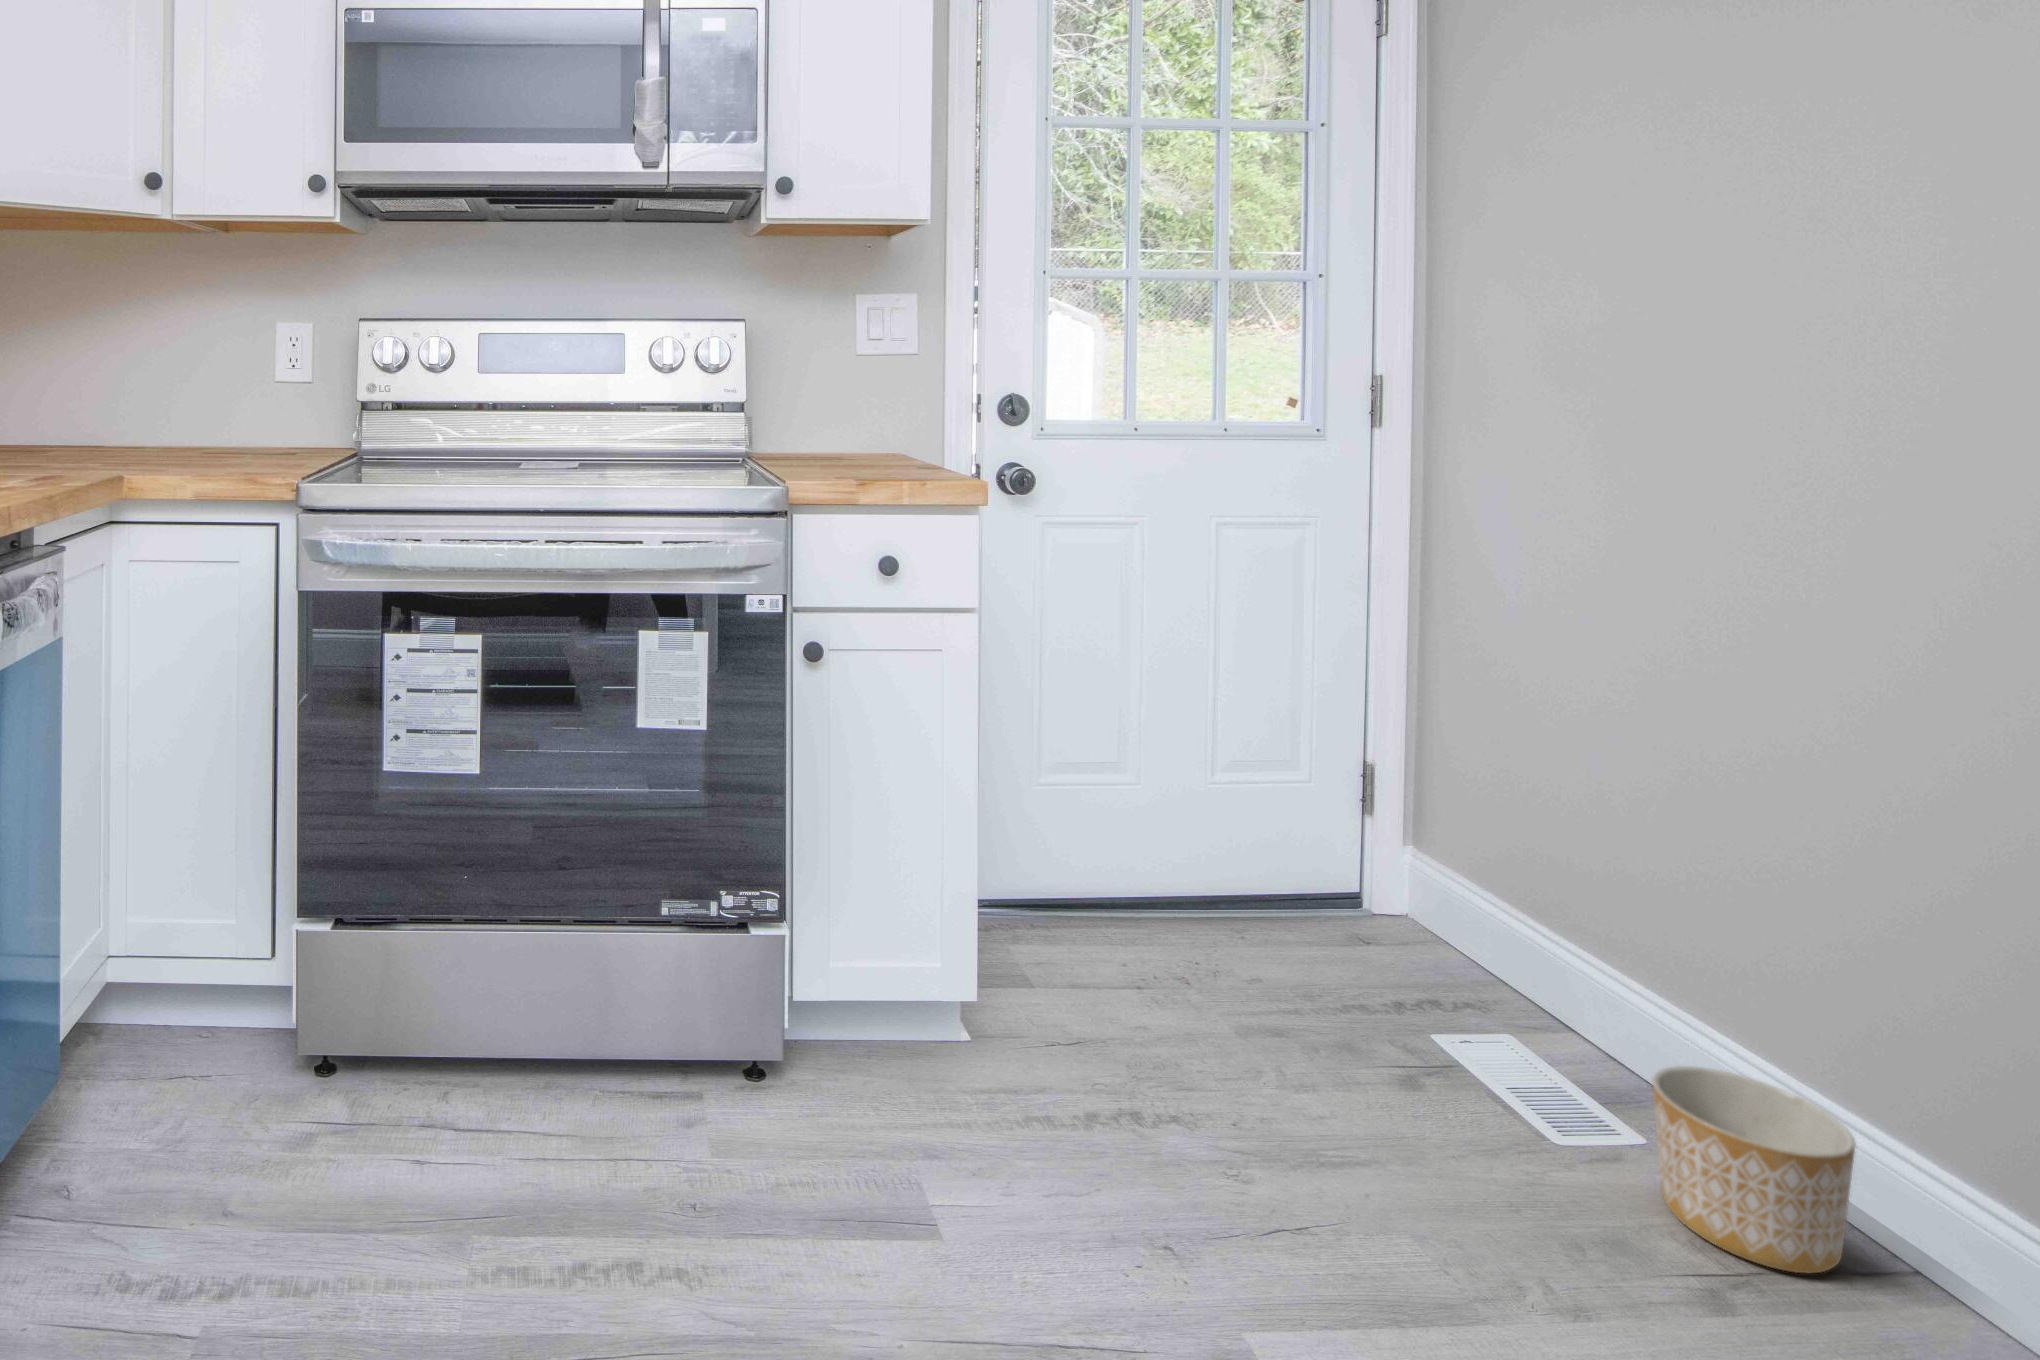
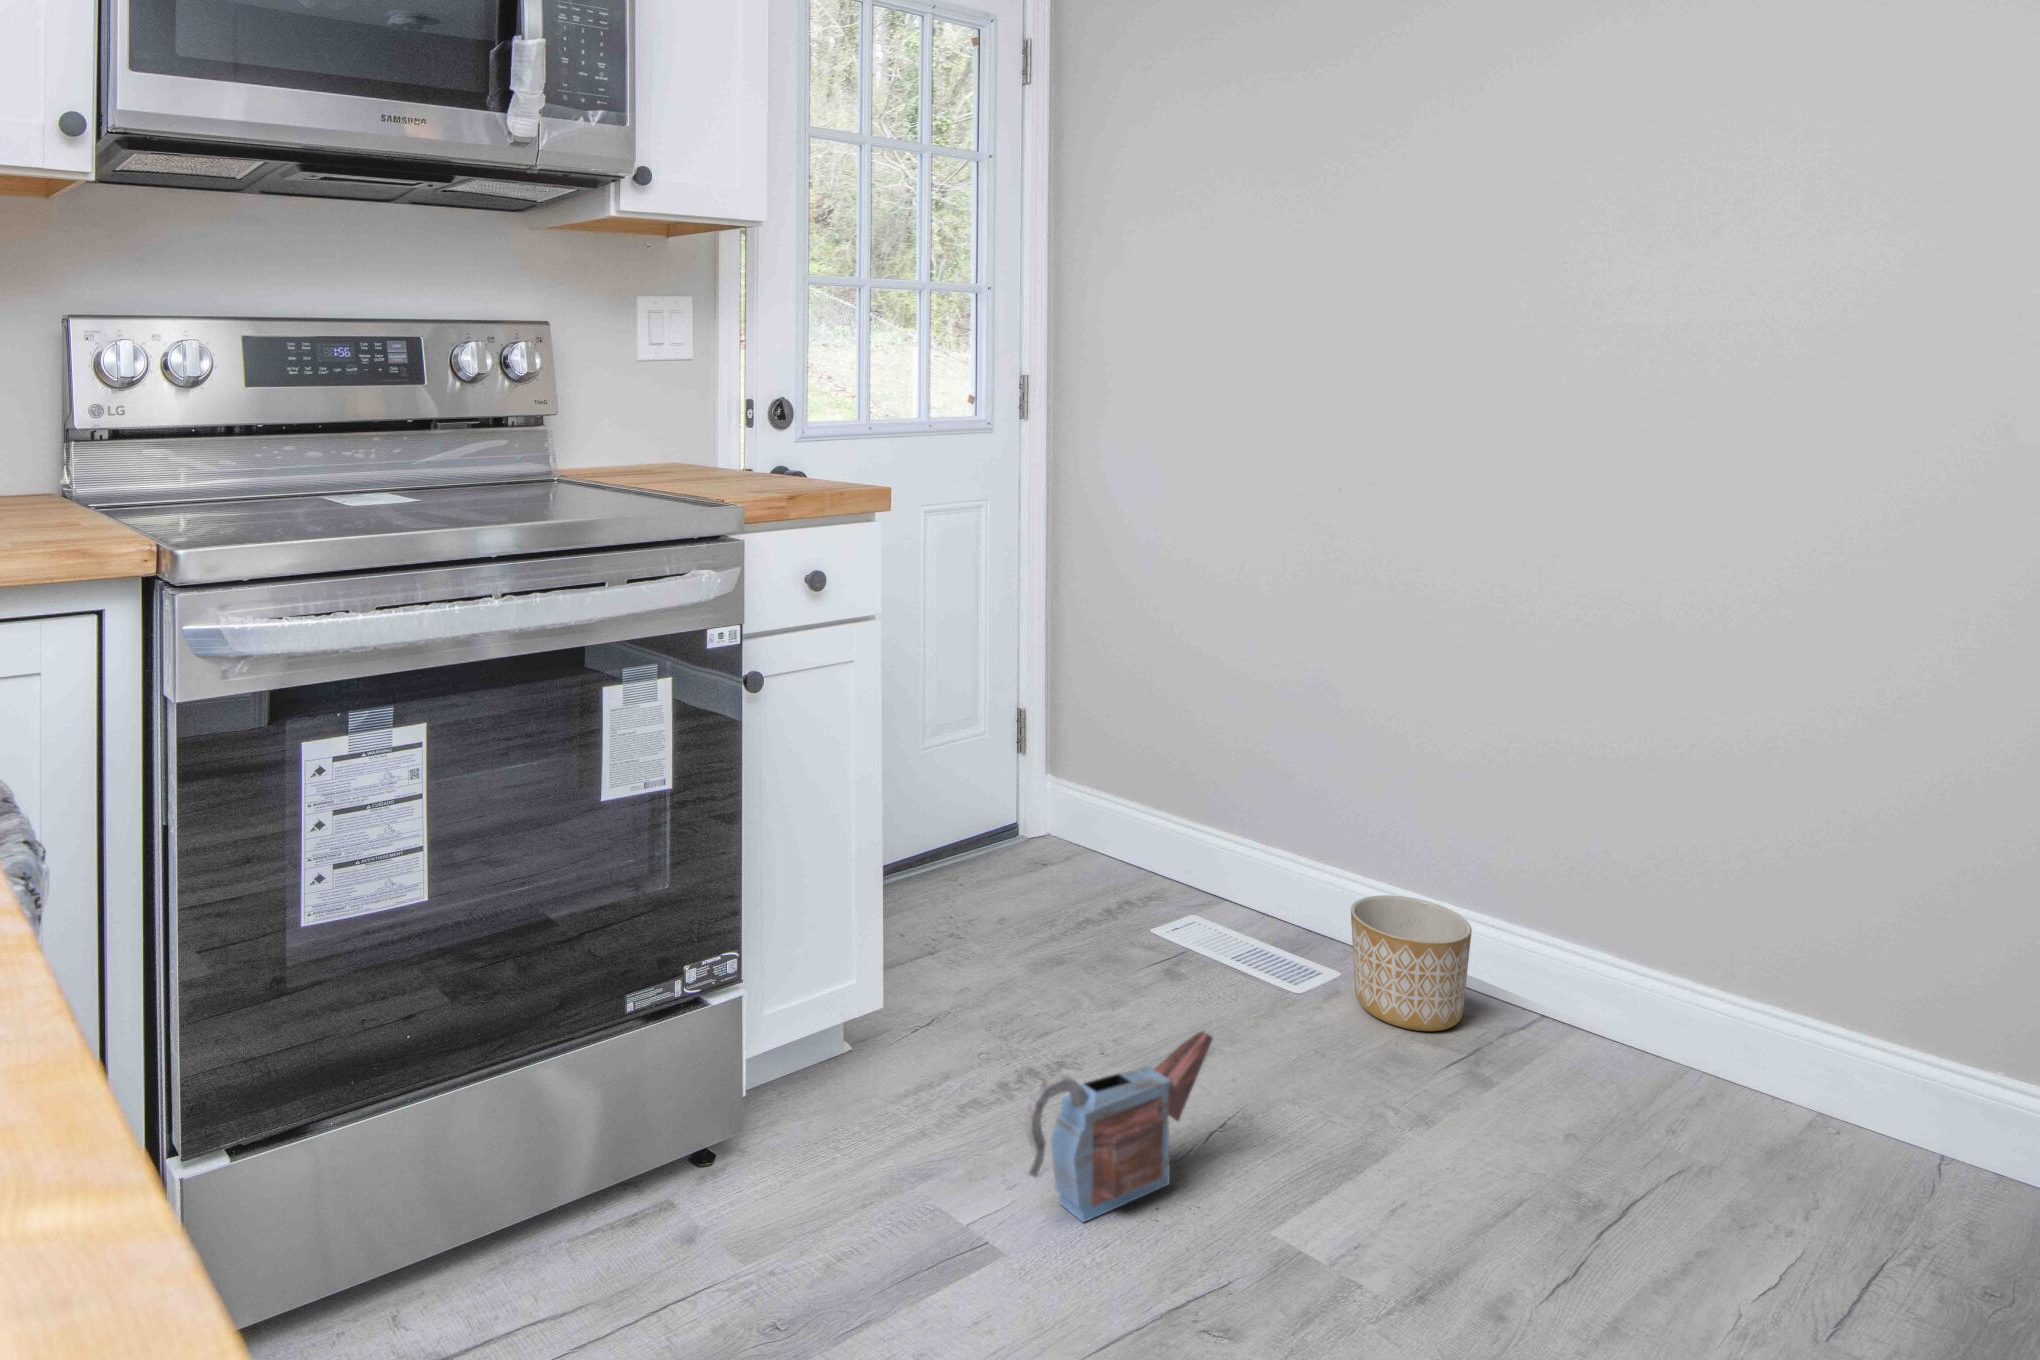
watering can: none [1008,1100,1295,1275] -> present [1022,1031,1213,1222]

